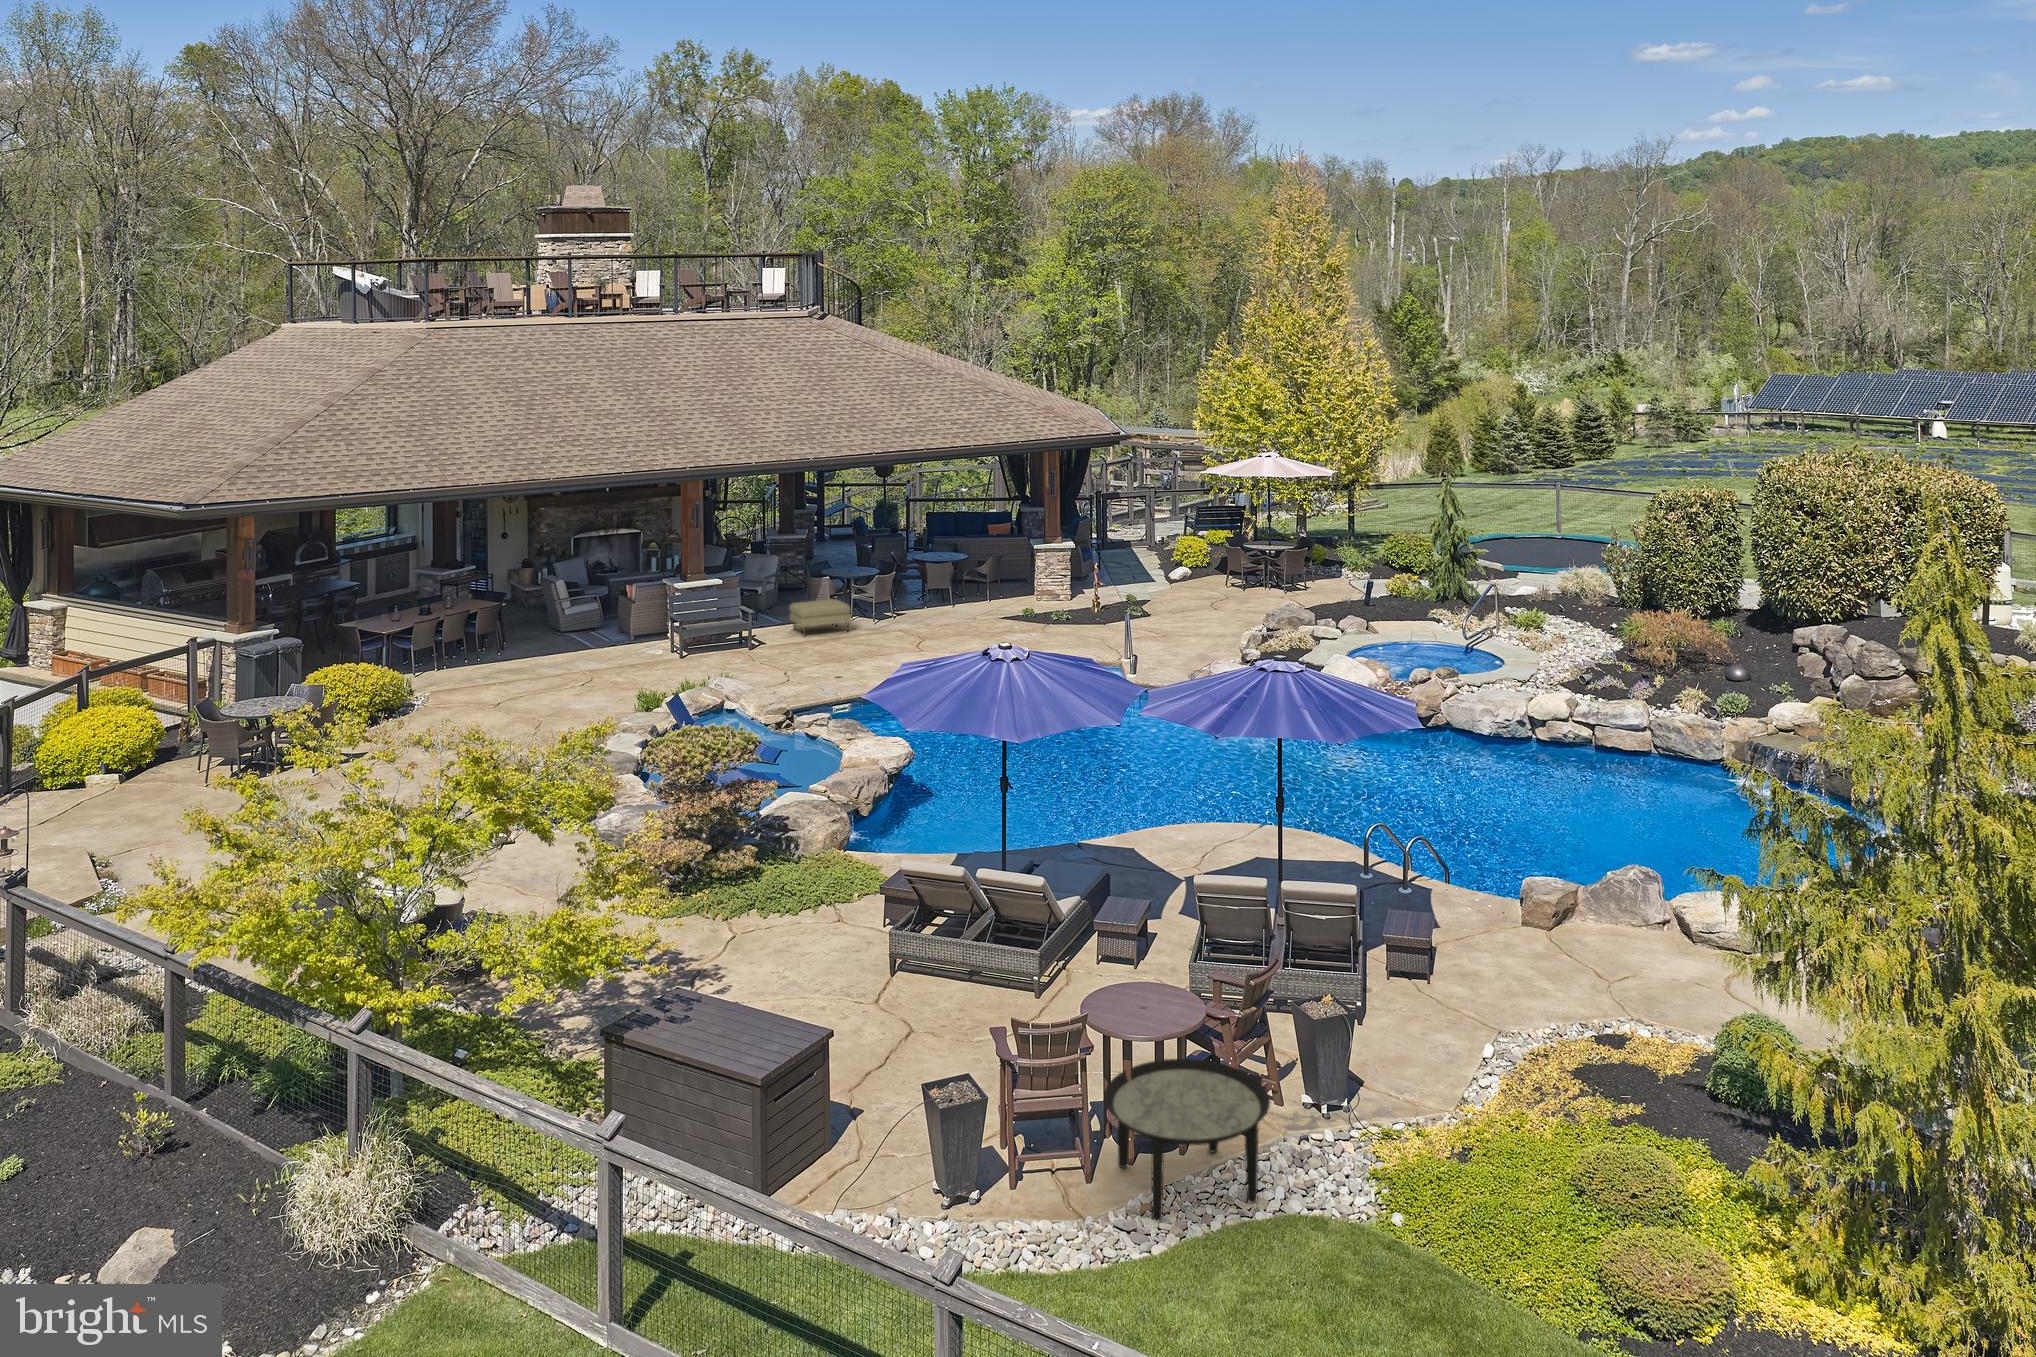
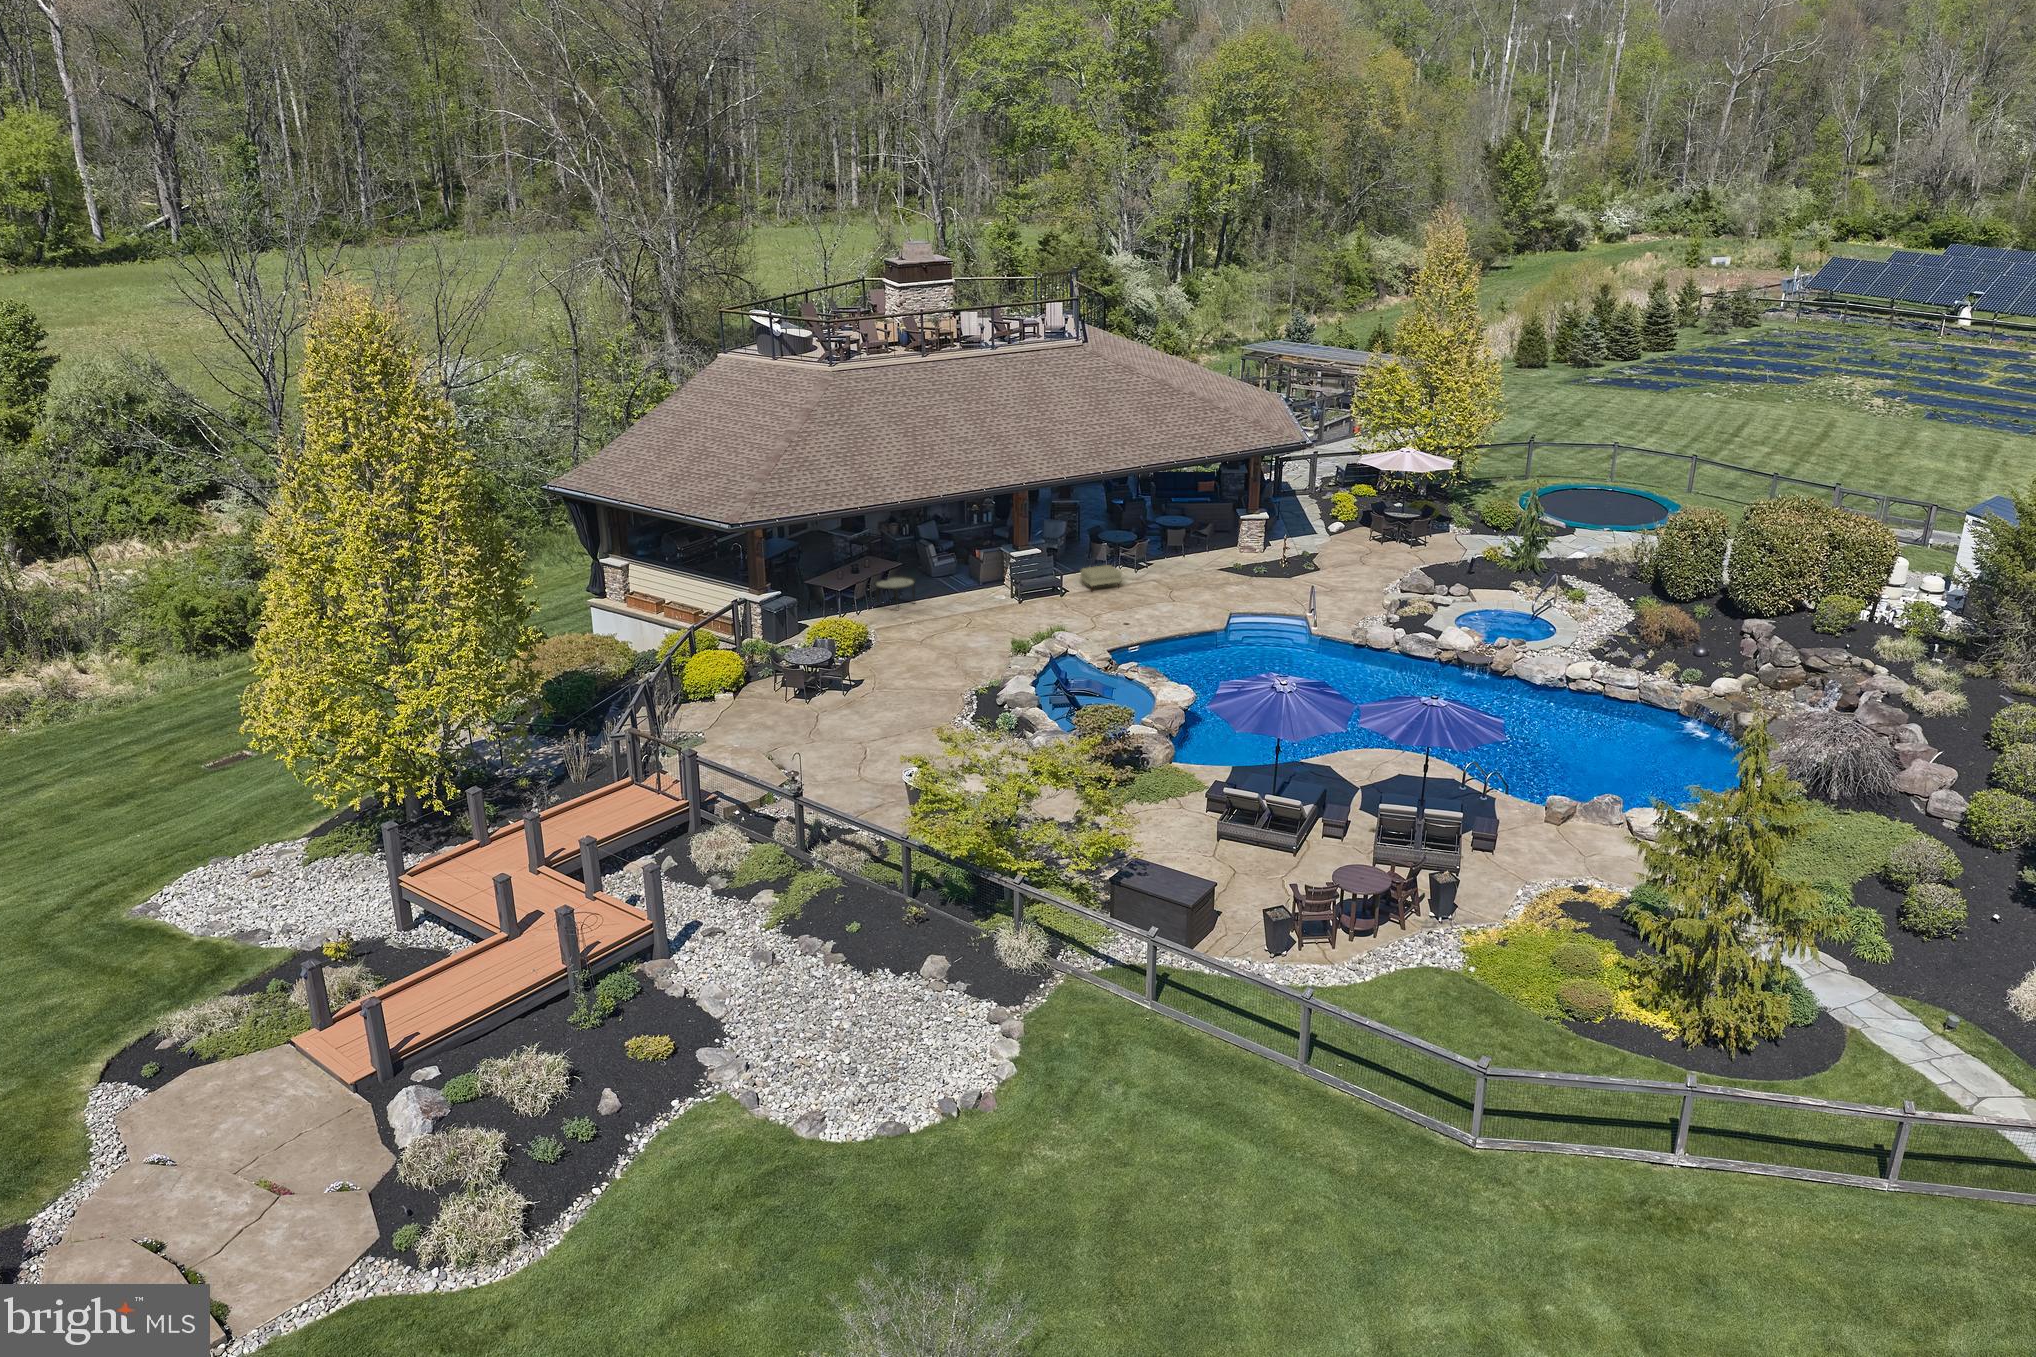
round table: present [1104,1059,1270,1221] -> present [875,575,916,609]

